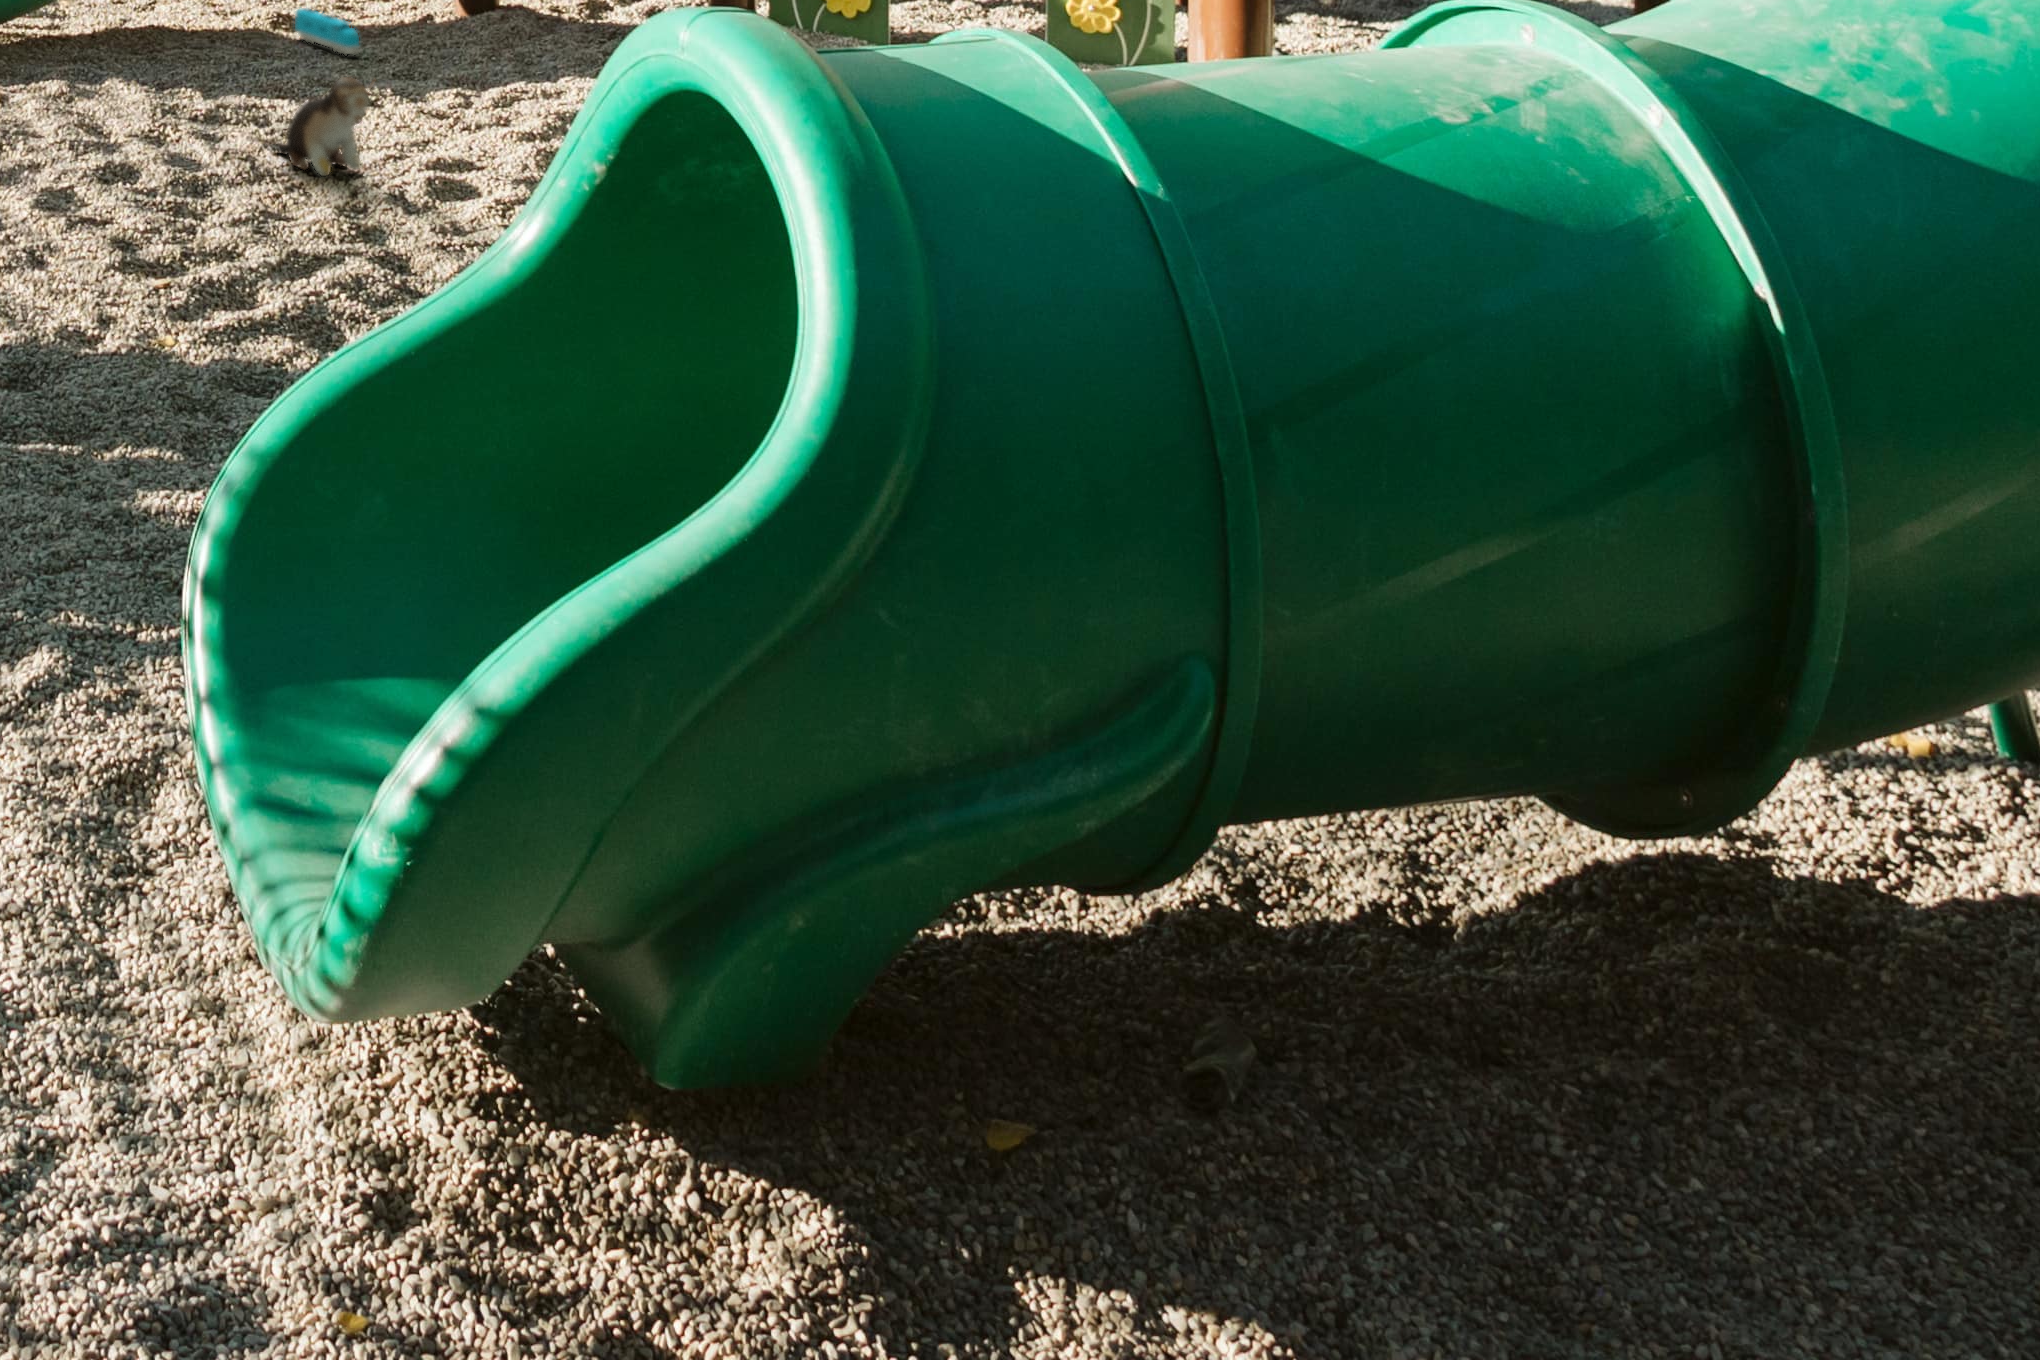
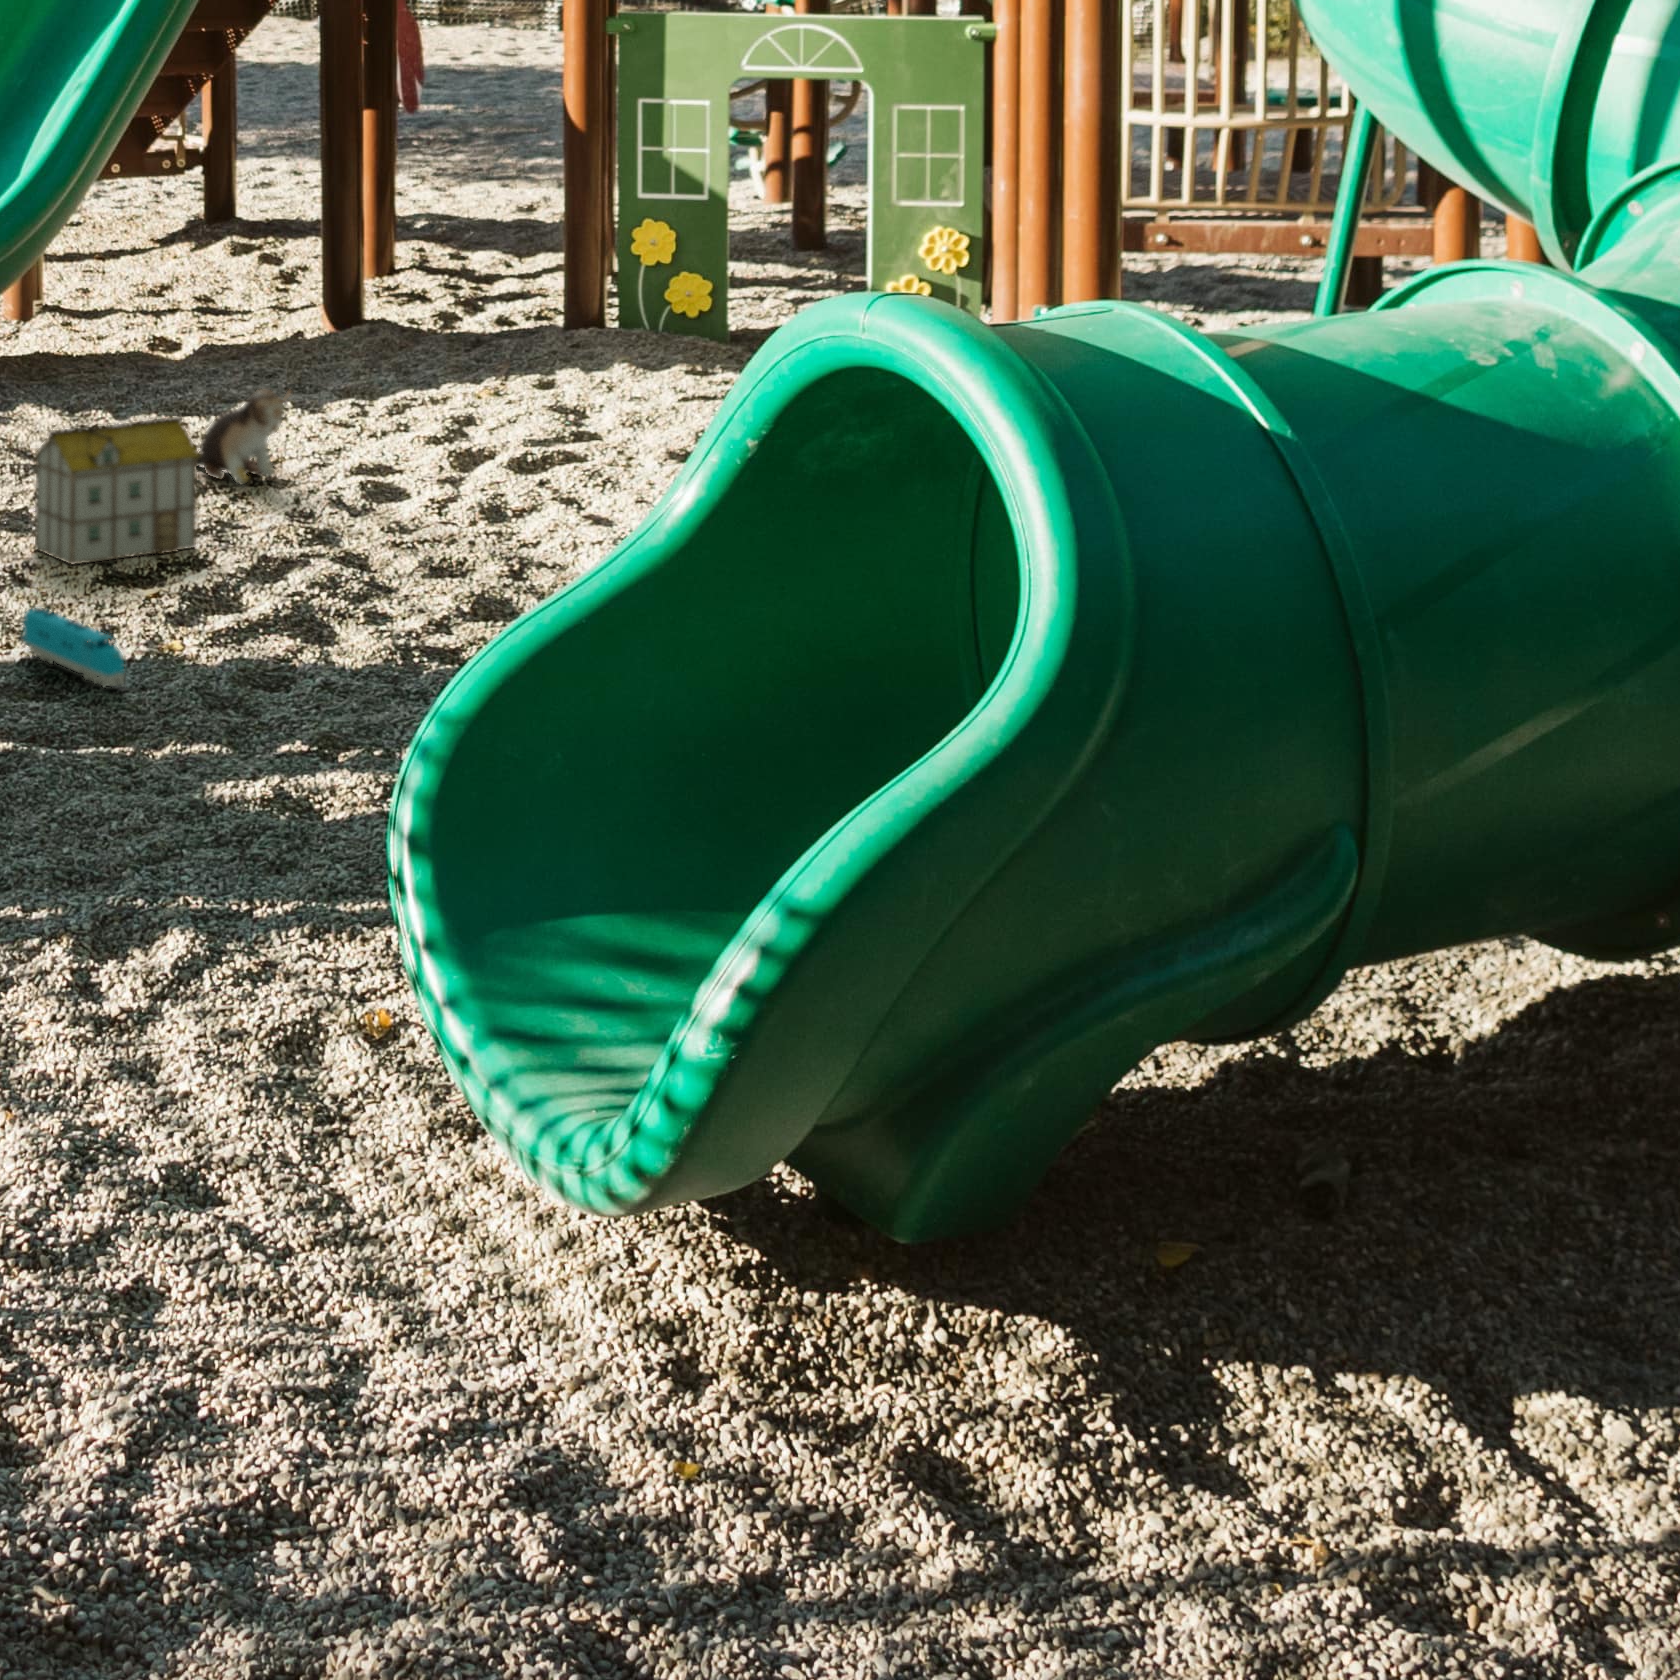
toy train: present [295,8,359,54] -> present [23,608,124,687]
toy house: none [79,101,252,251] -> present [34,416,200,565]

